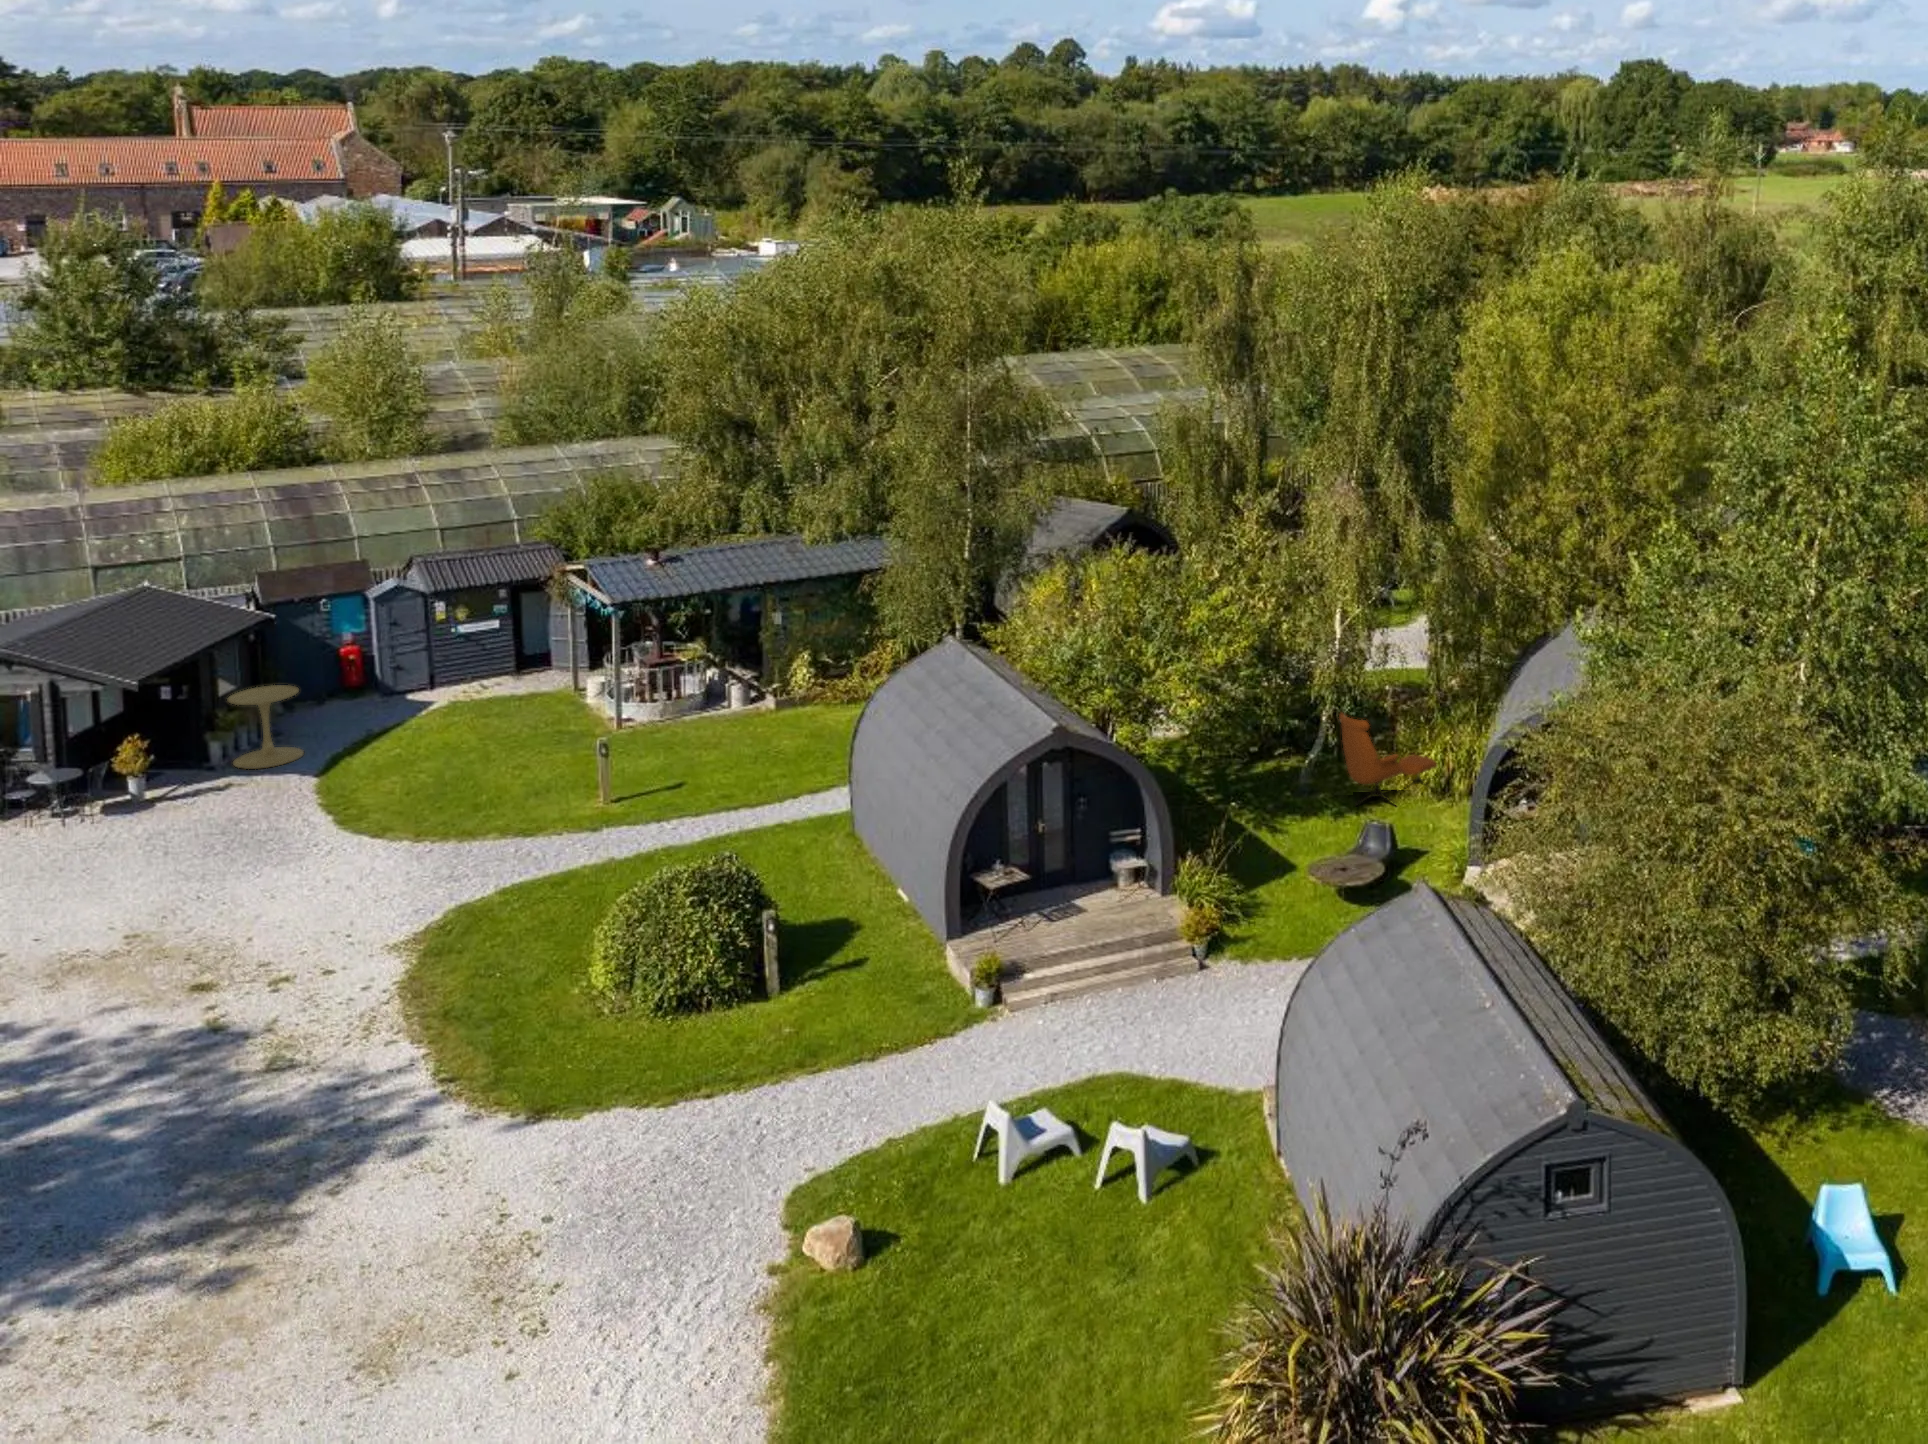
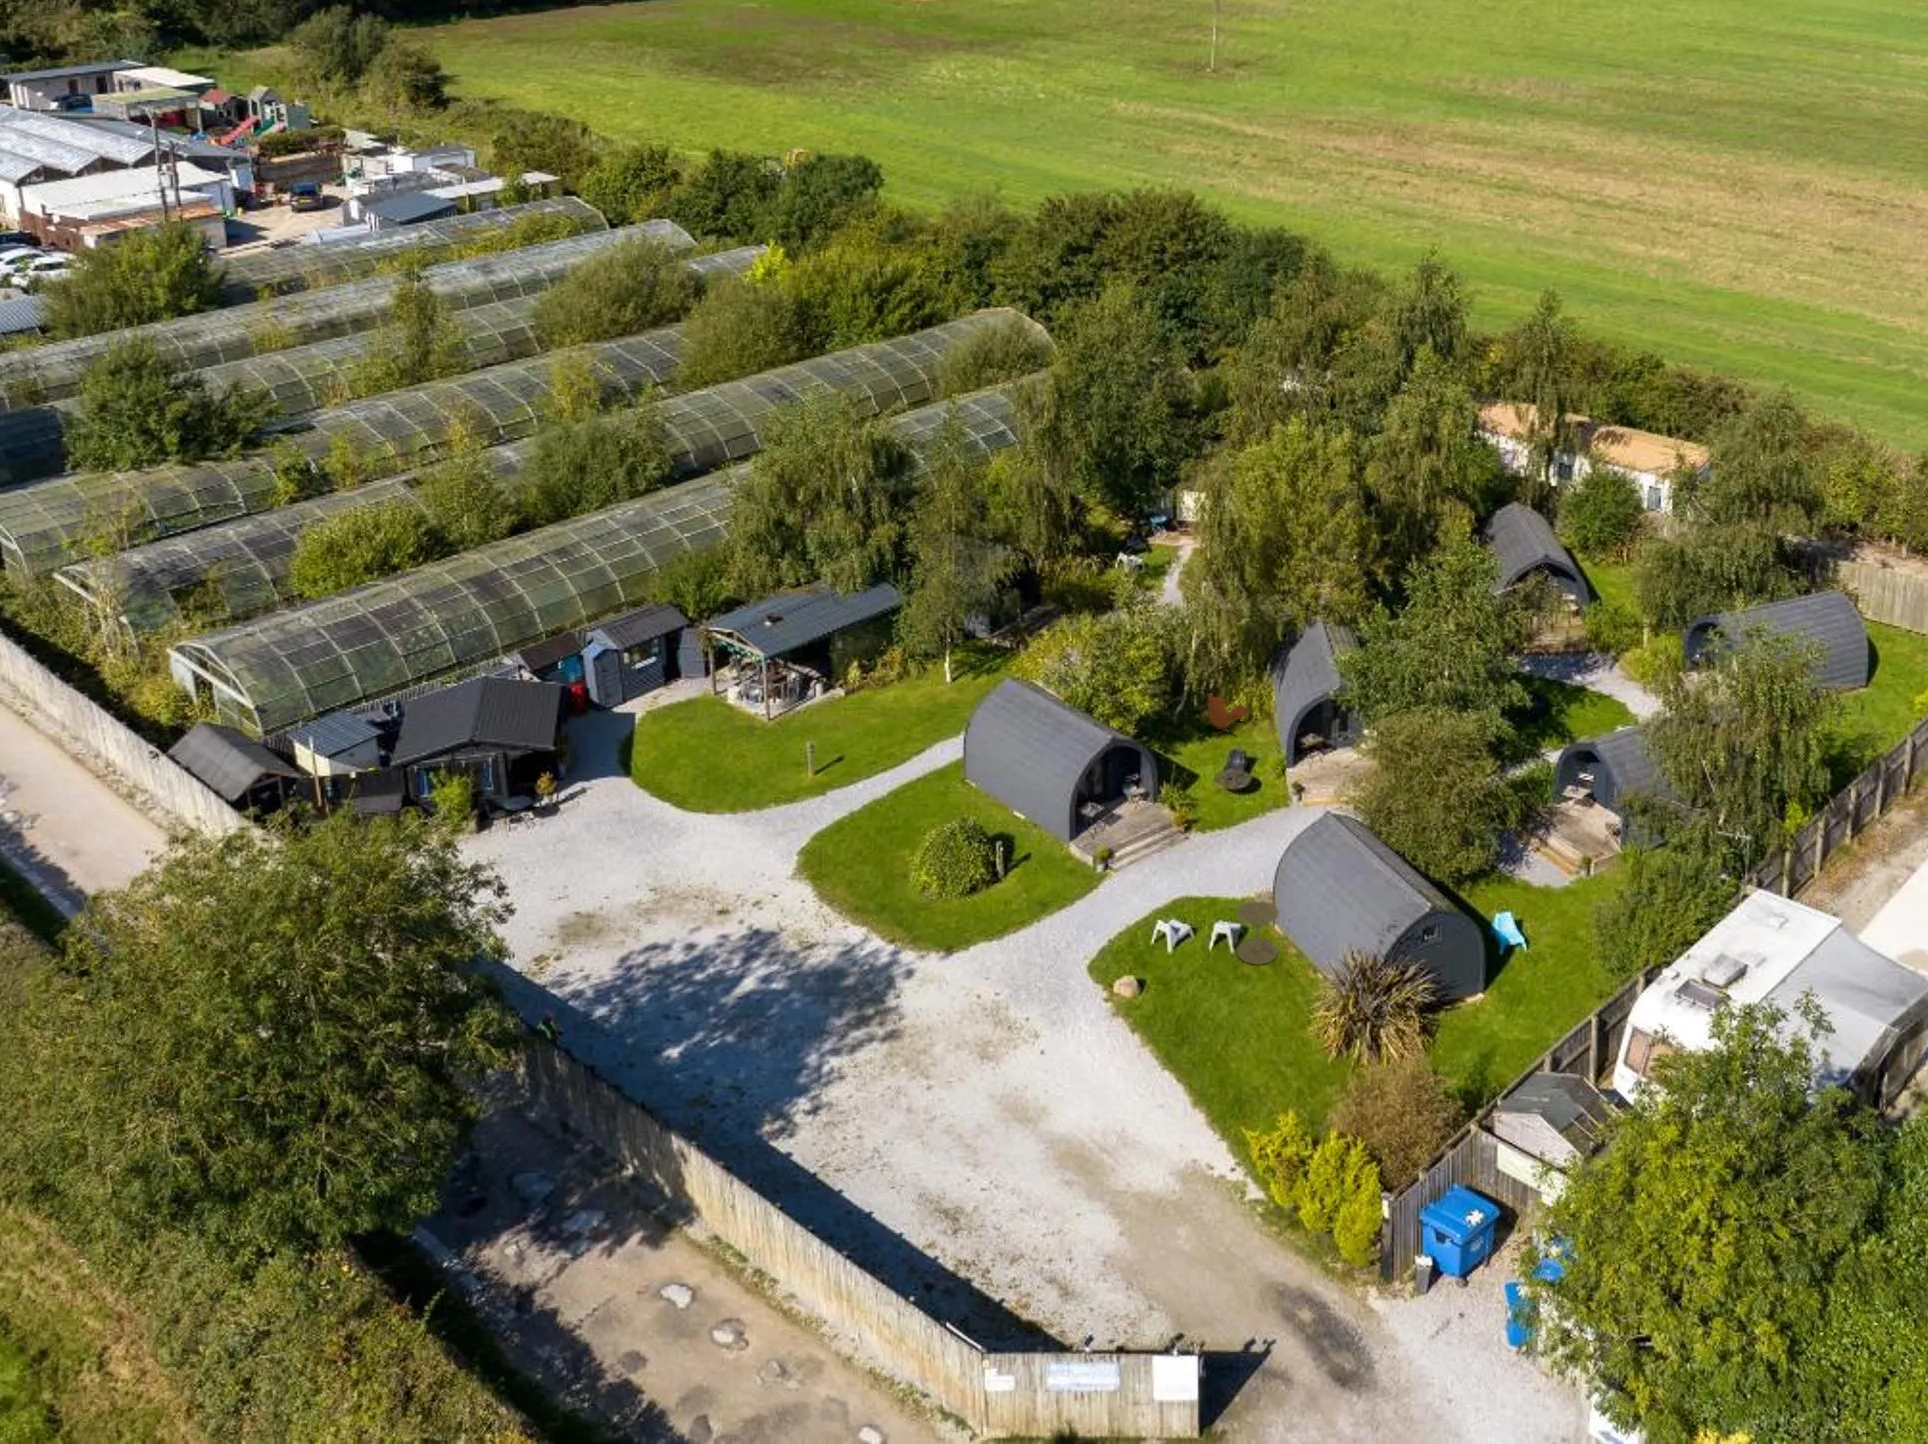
pedestal table: present [228,685,304,769] -> present [1237,901,1279,965]

